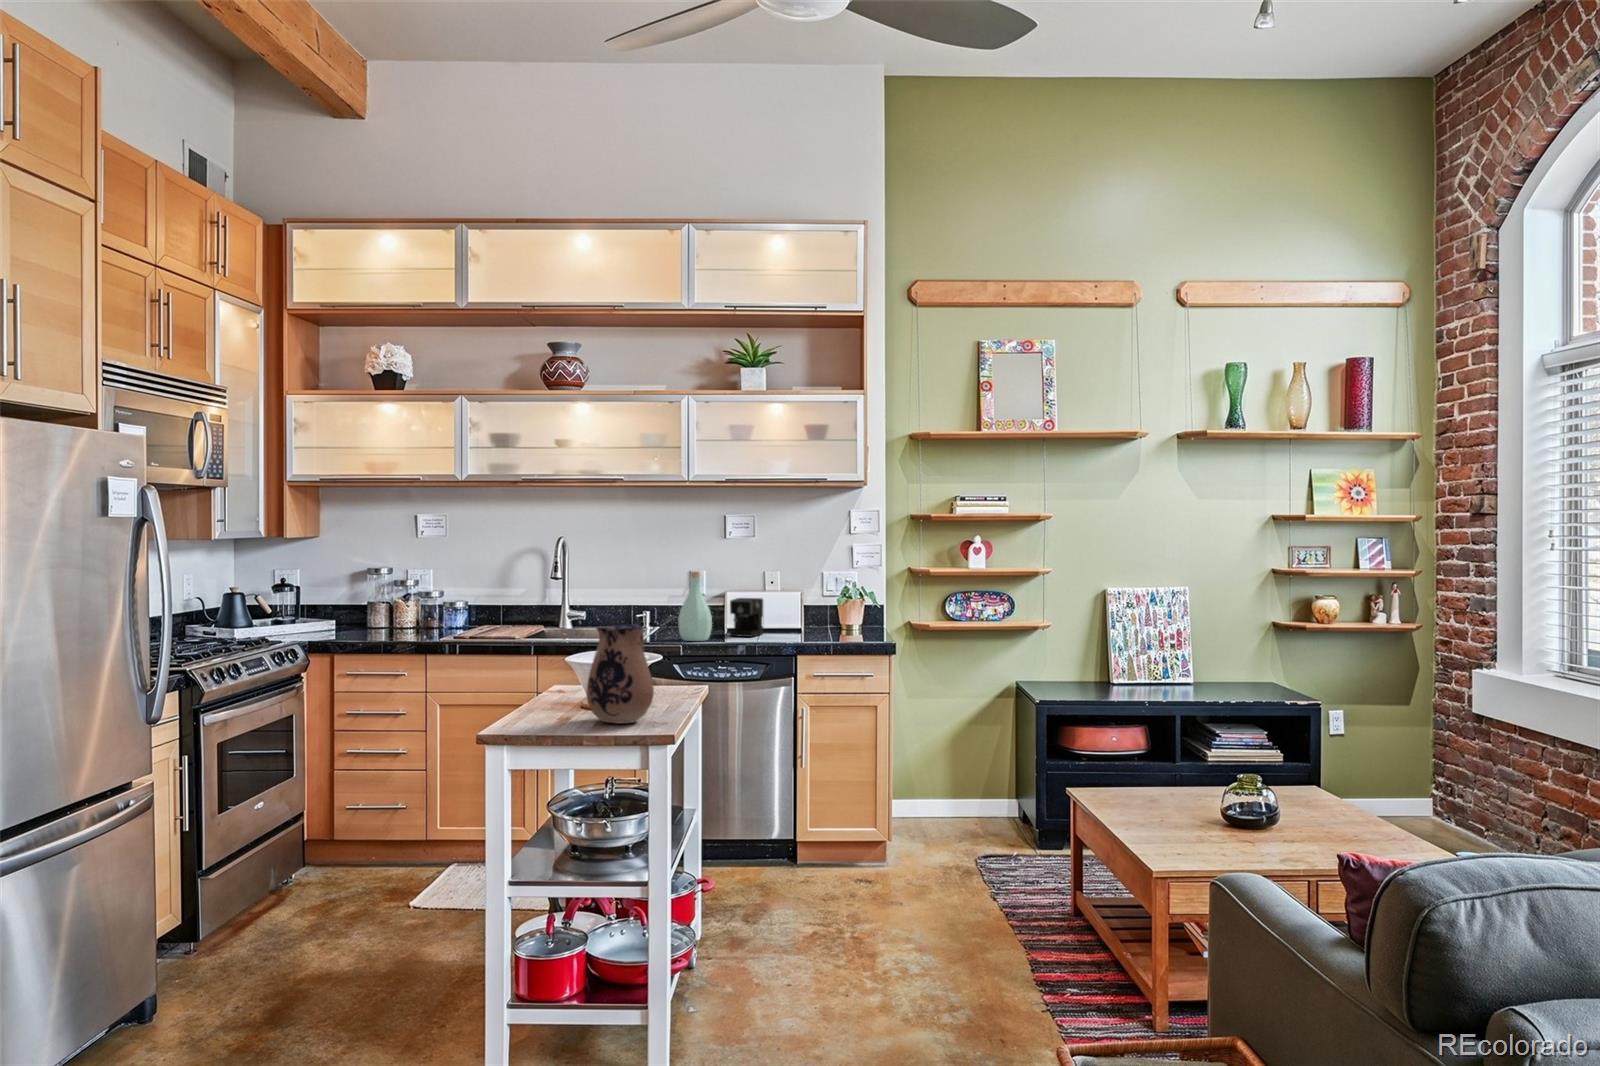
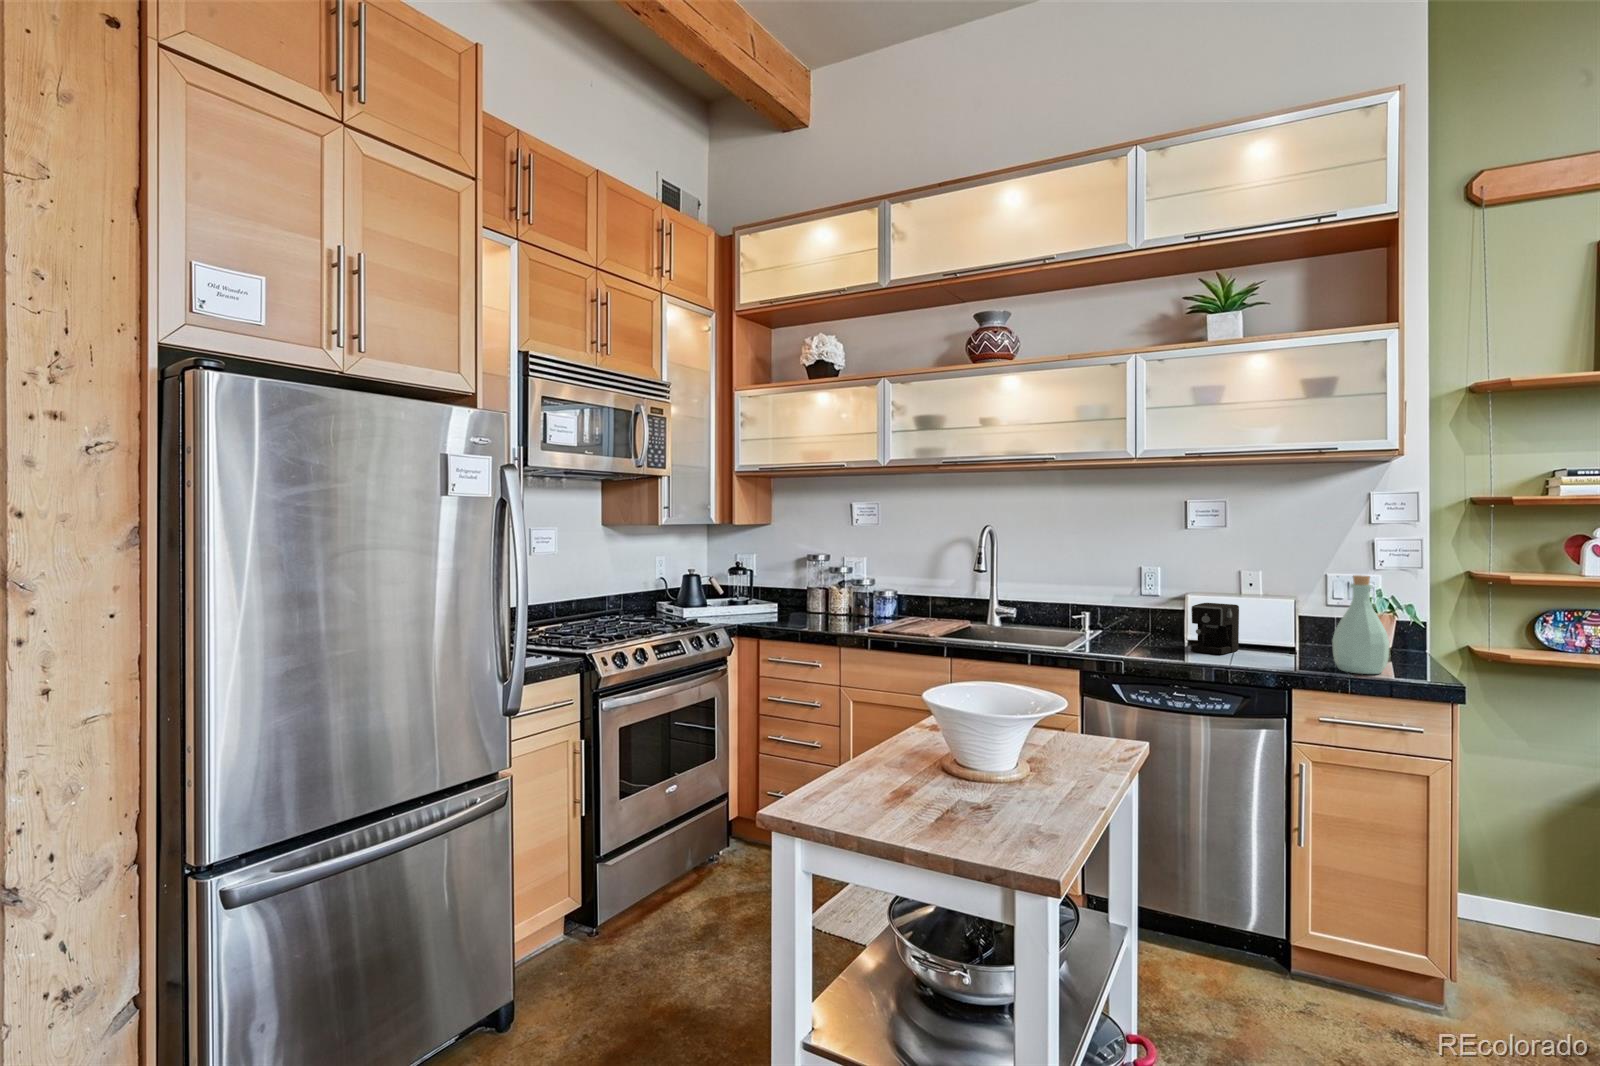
bottle: present [678,571,712,641] -> present [1332,575,1389,674]
ceramic pitcher: present [587,624,654,723] -> none [930,658,1039,827]

